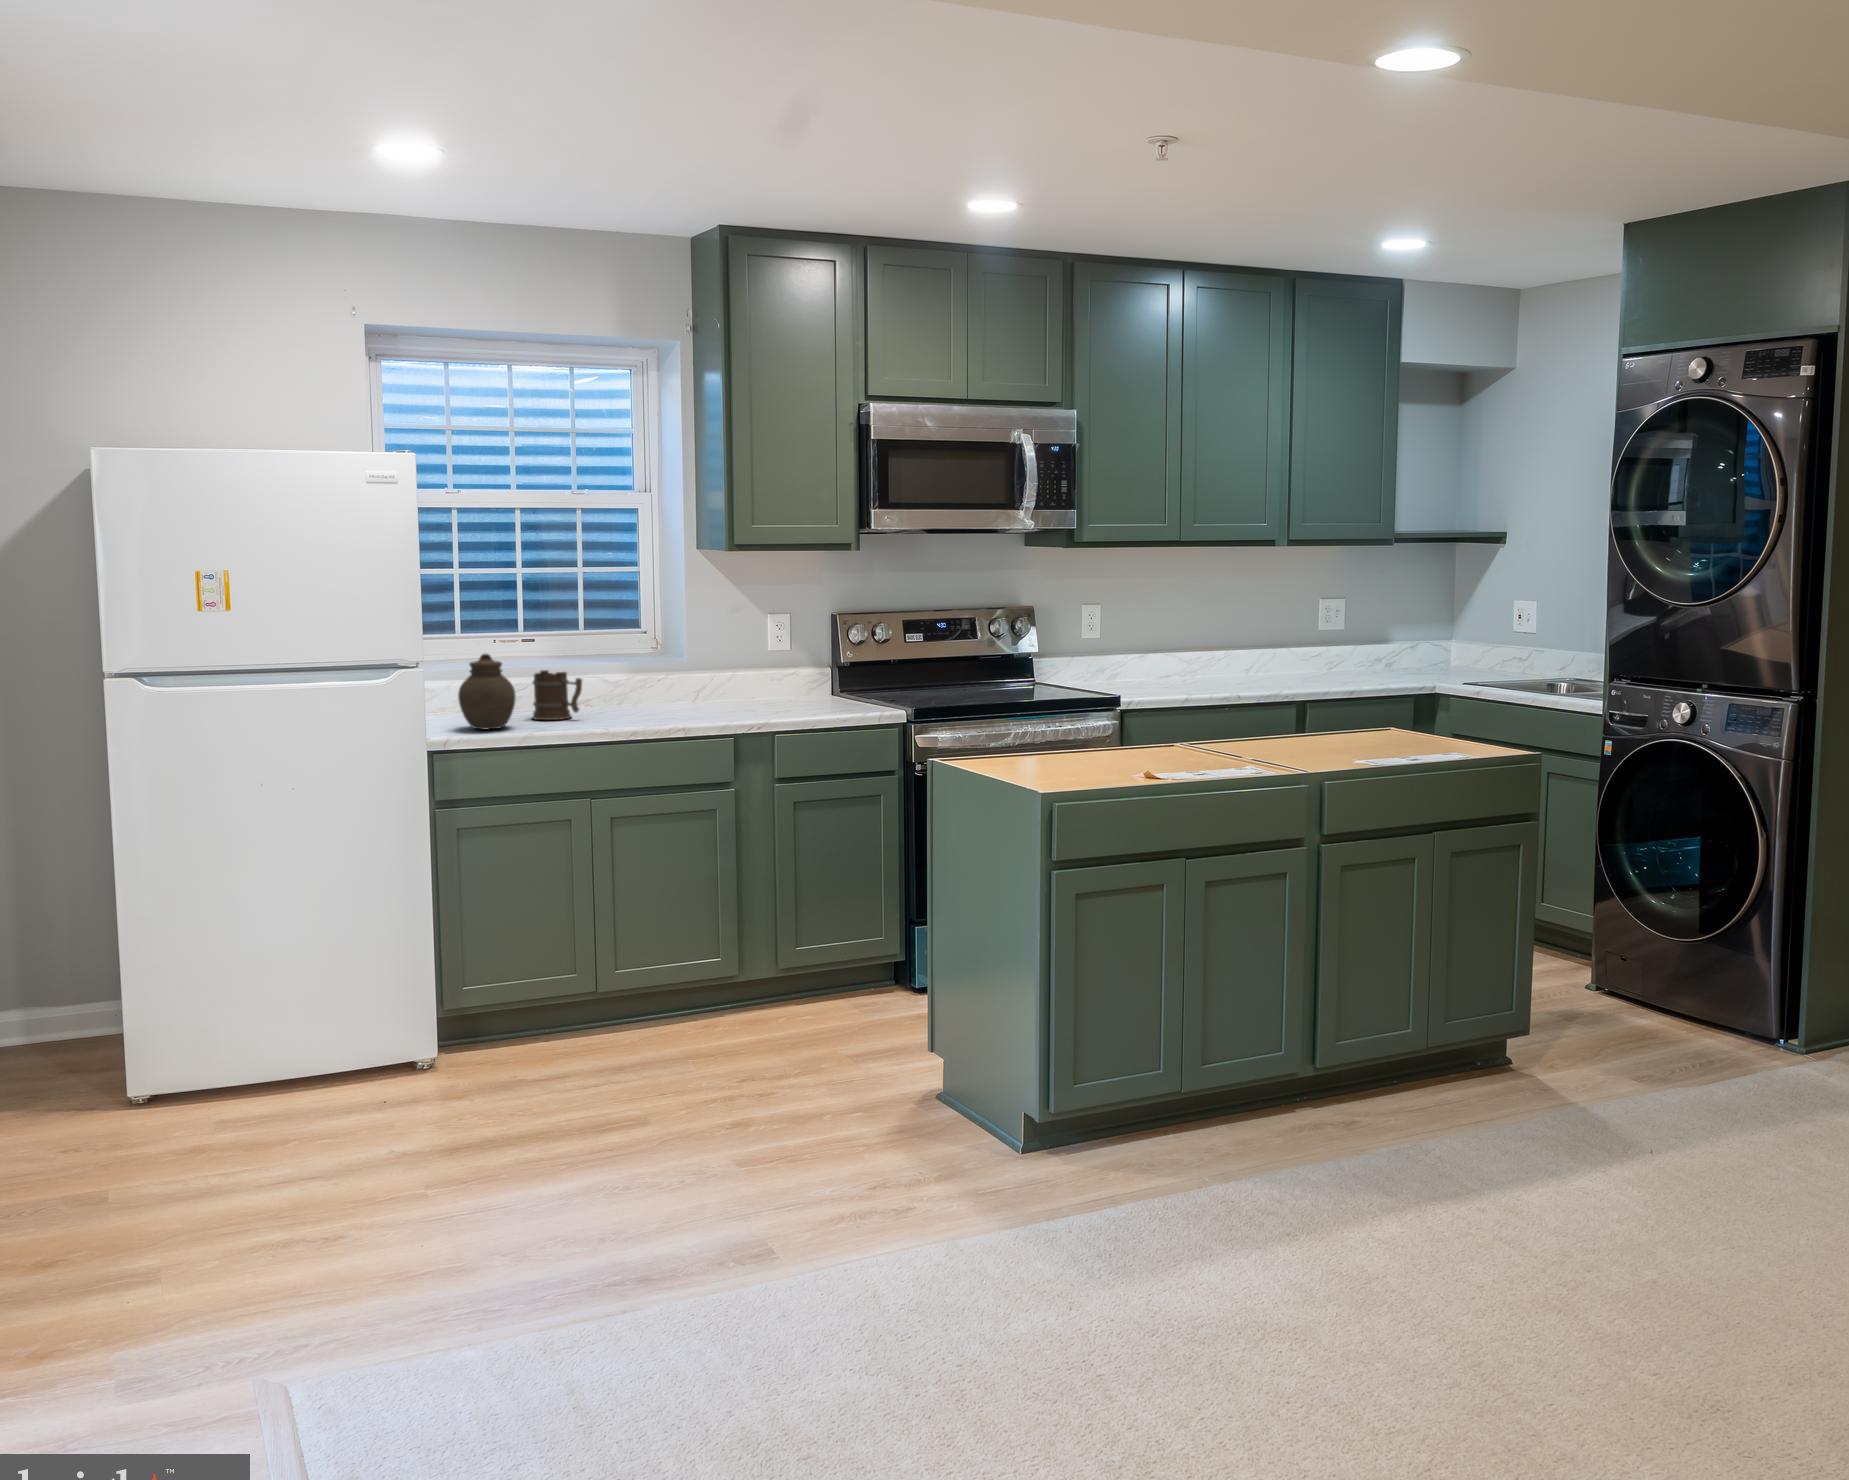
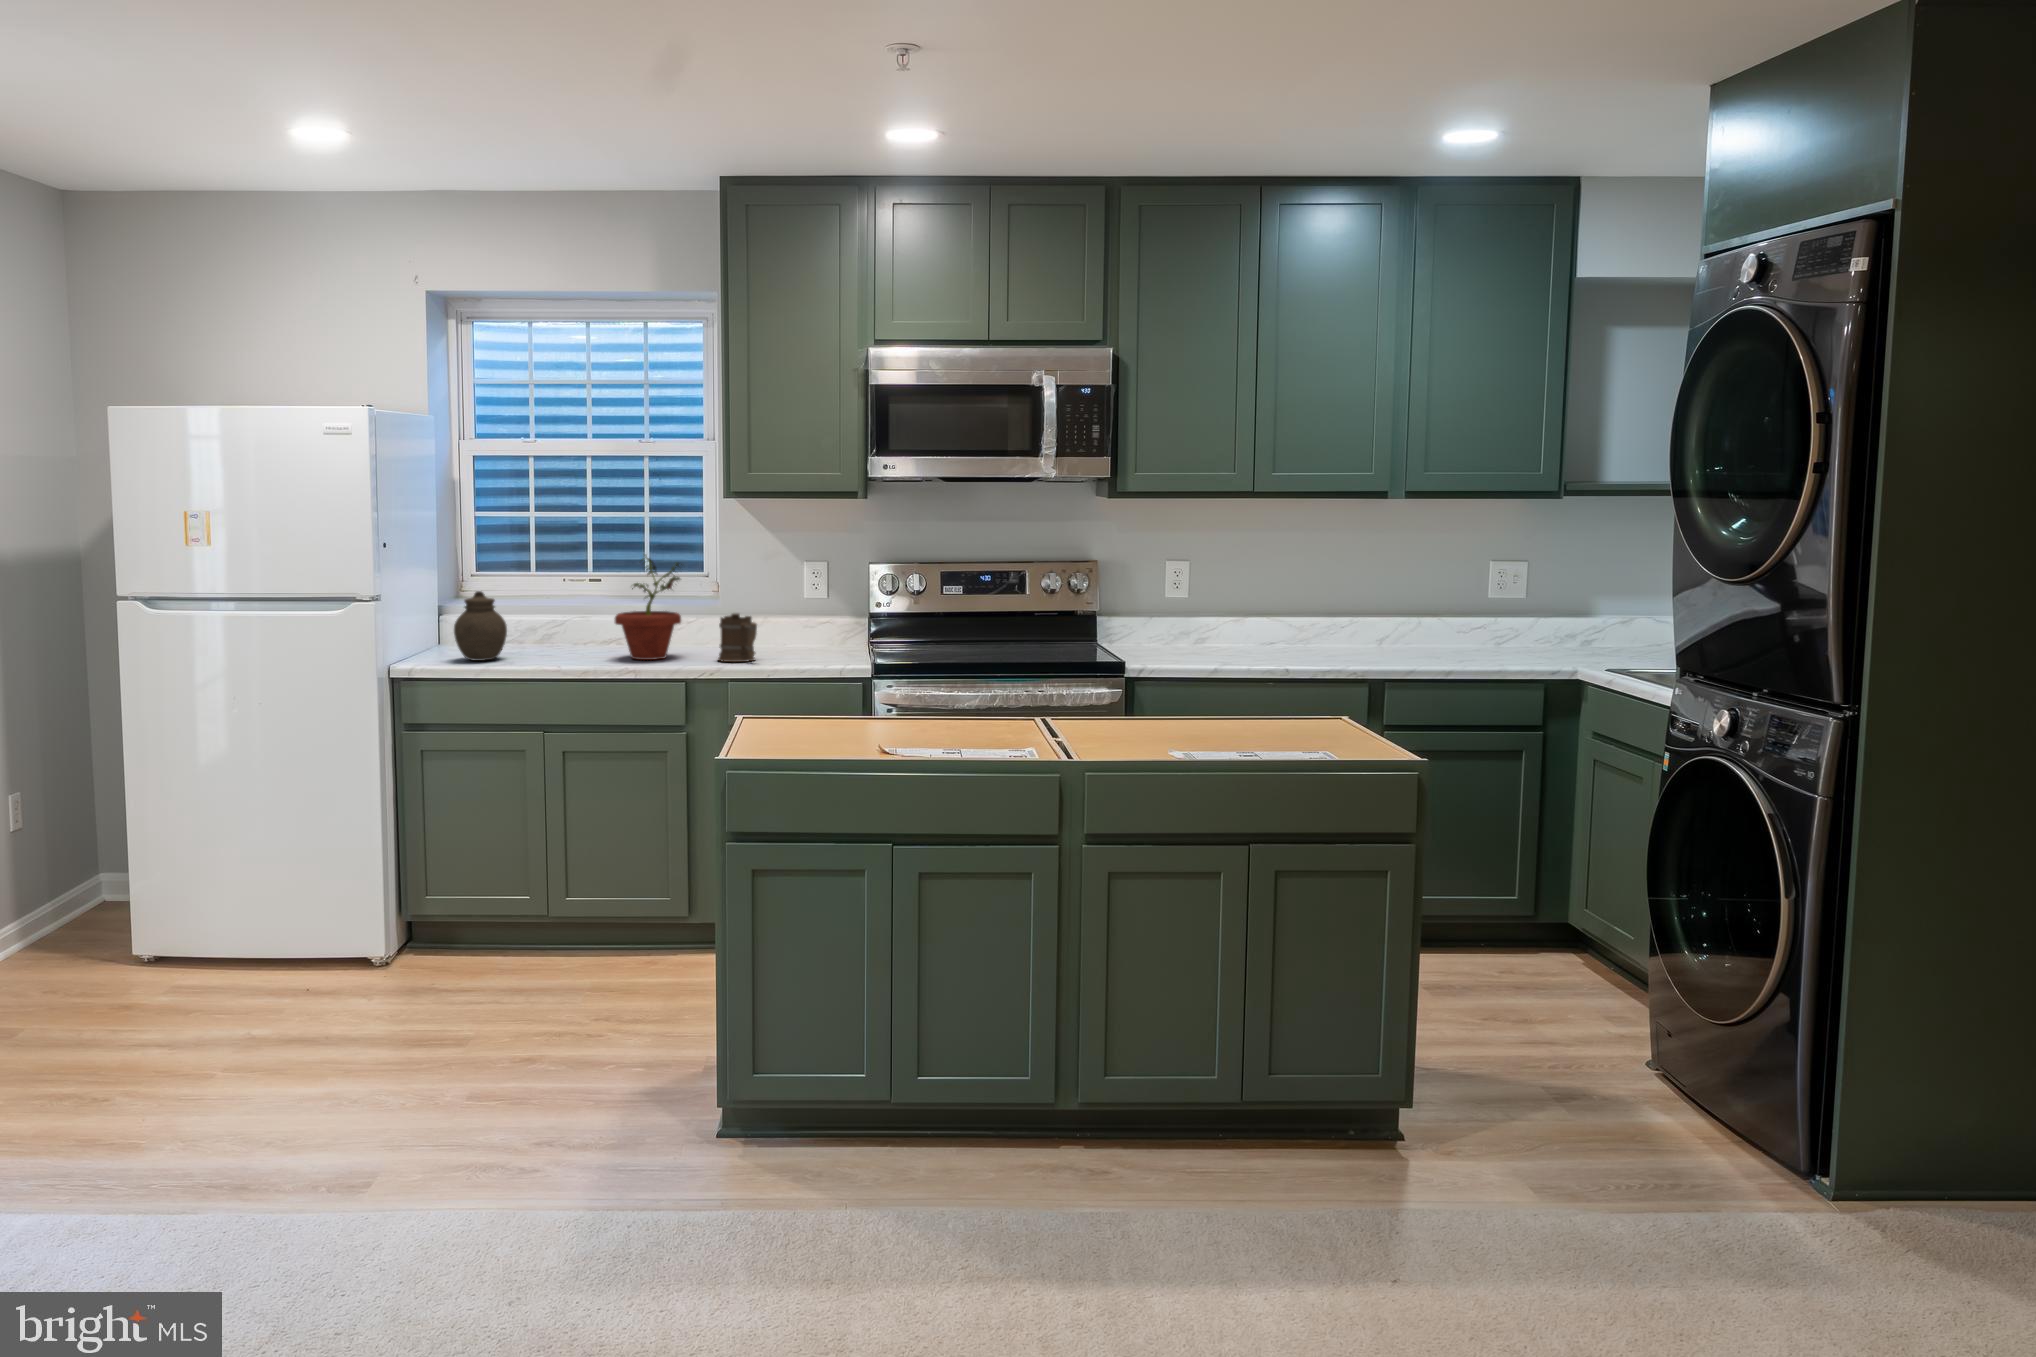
potted plant: none [630,609,704,719] -> present [615,555,682,660]
mug: present [532,670,582,720] -> present [718,613,757,662]

